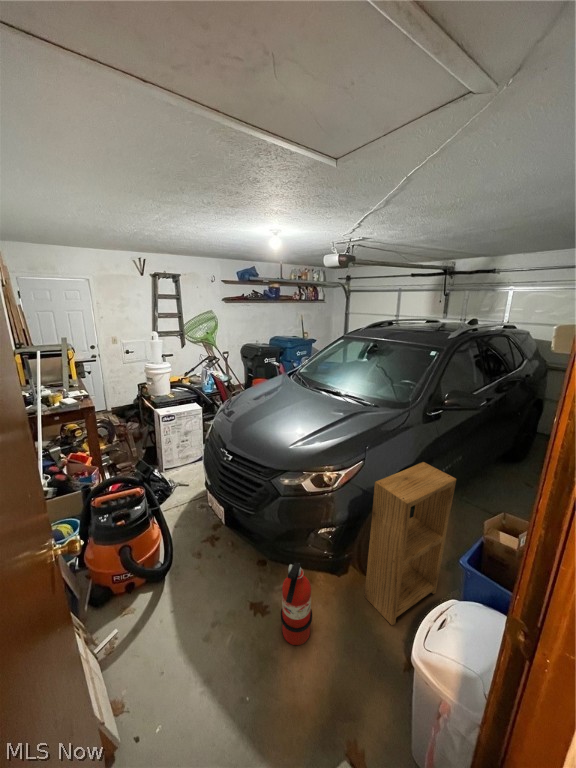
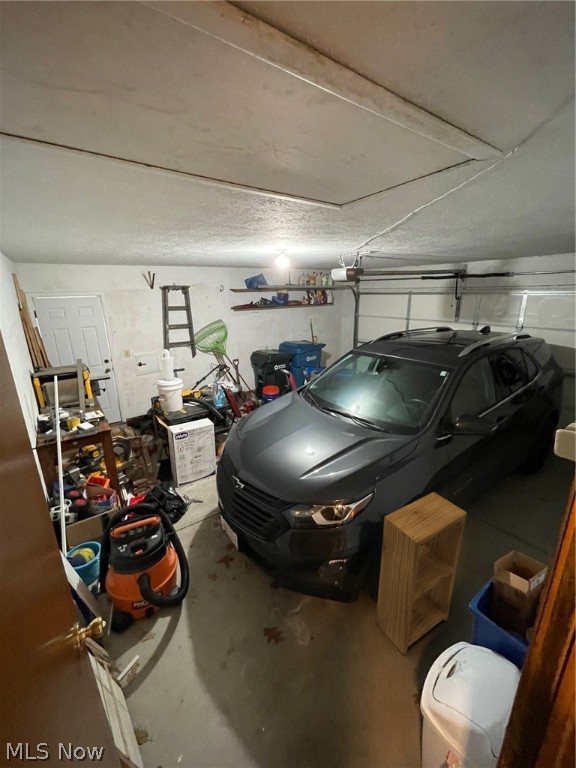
fire extinguisher: present [281,563,312,645] -> none [294,596,324,675]

